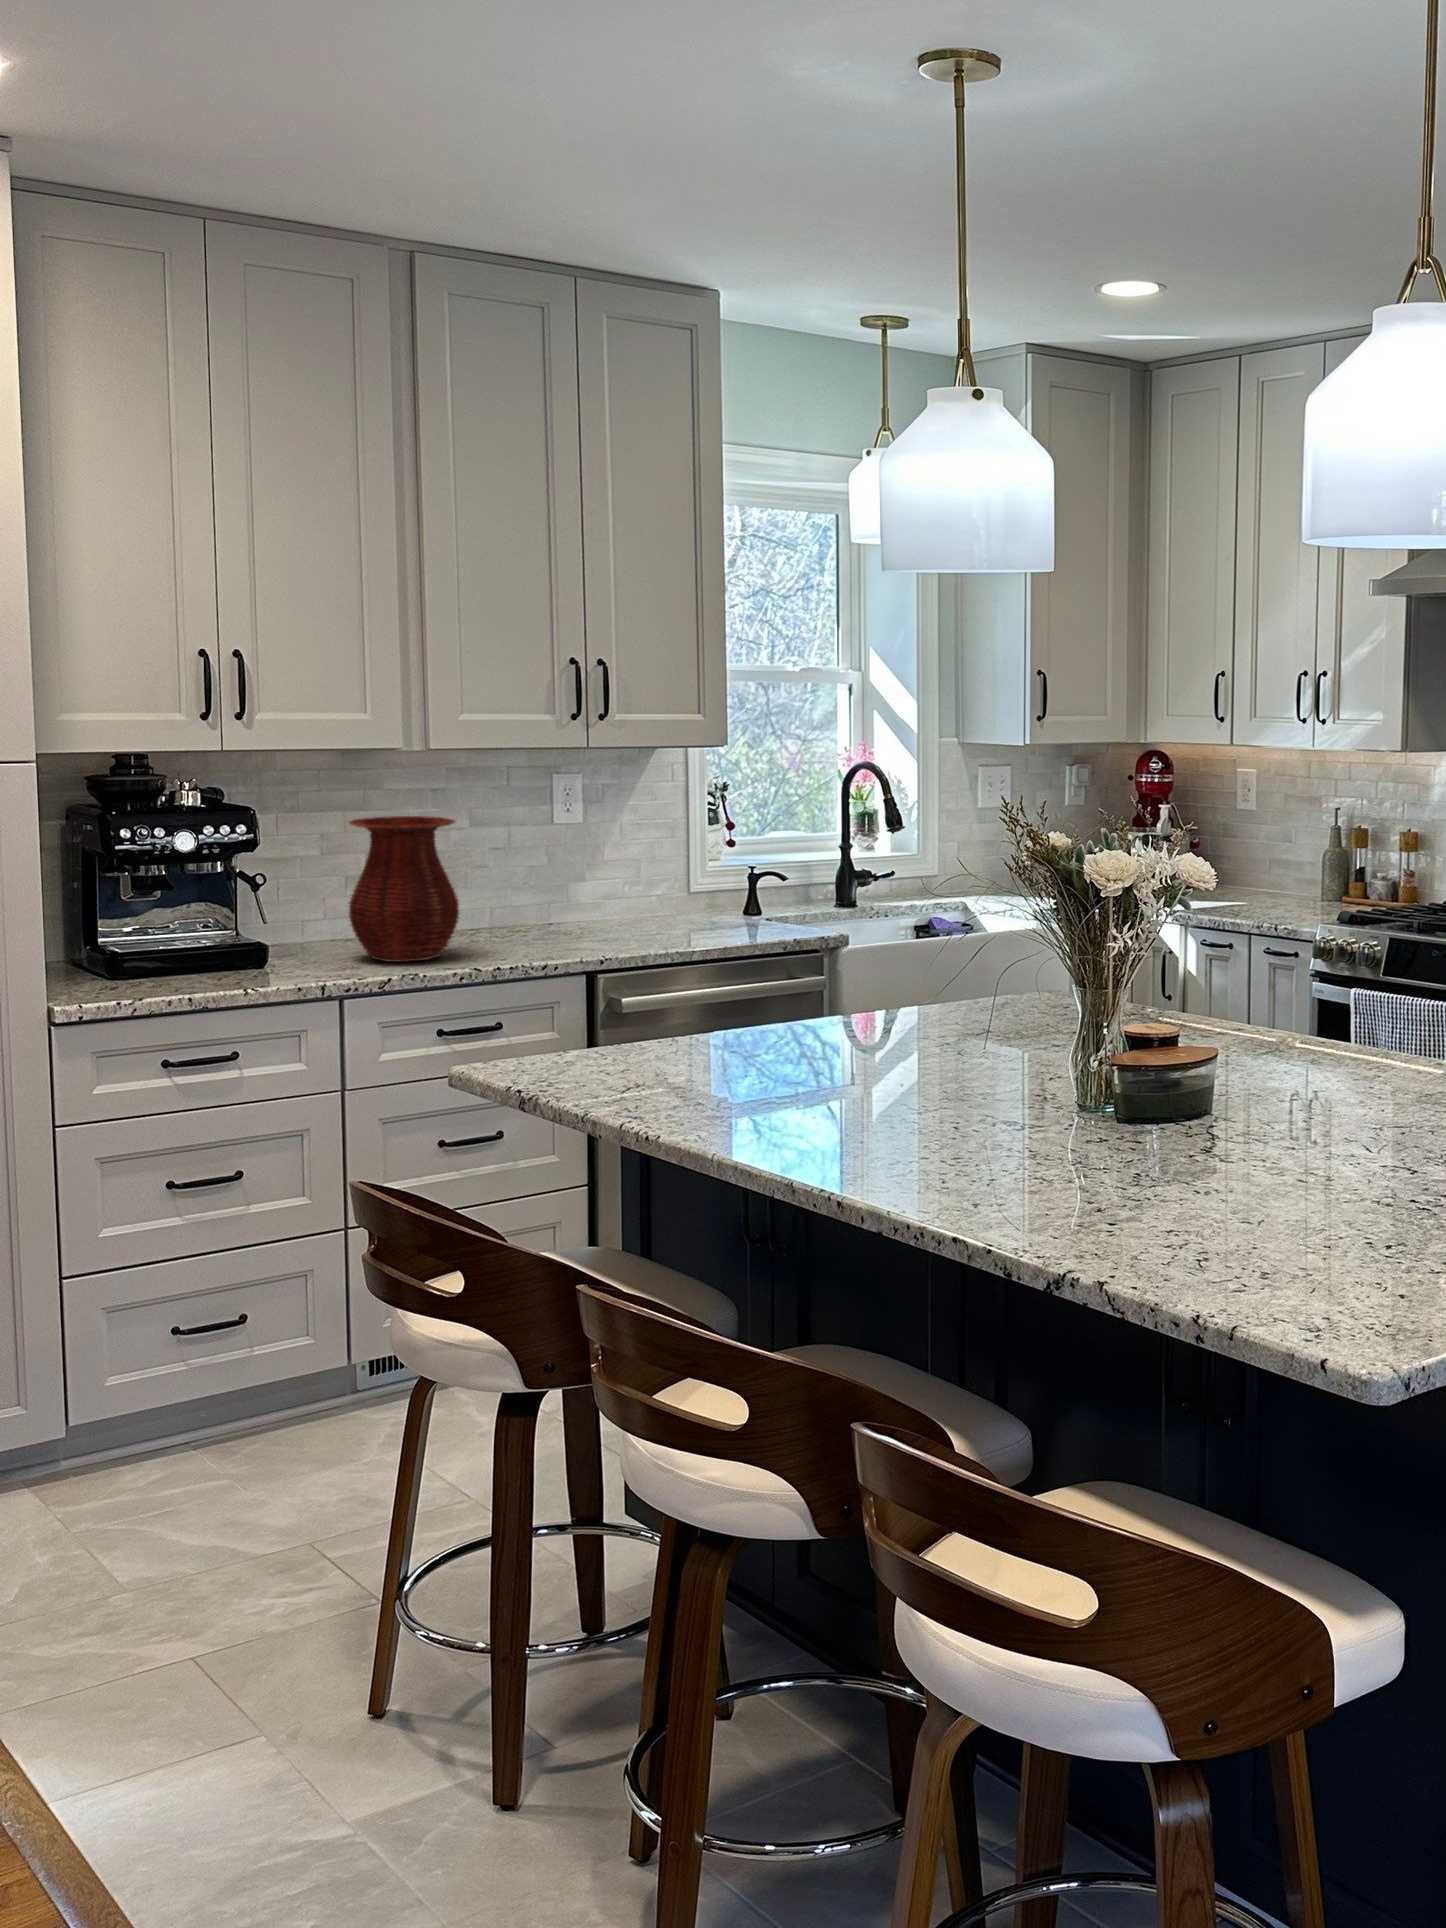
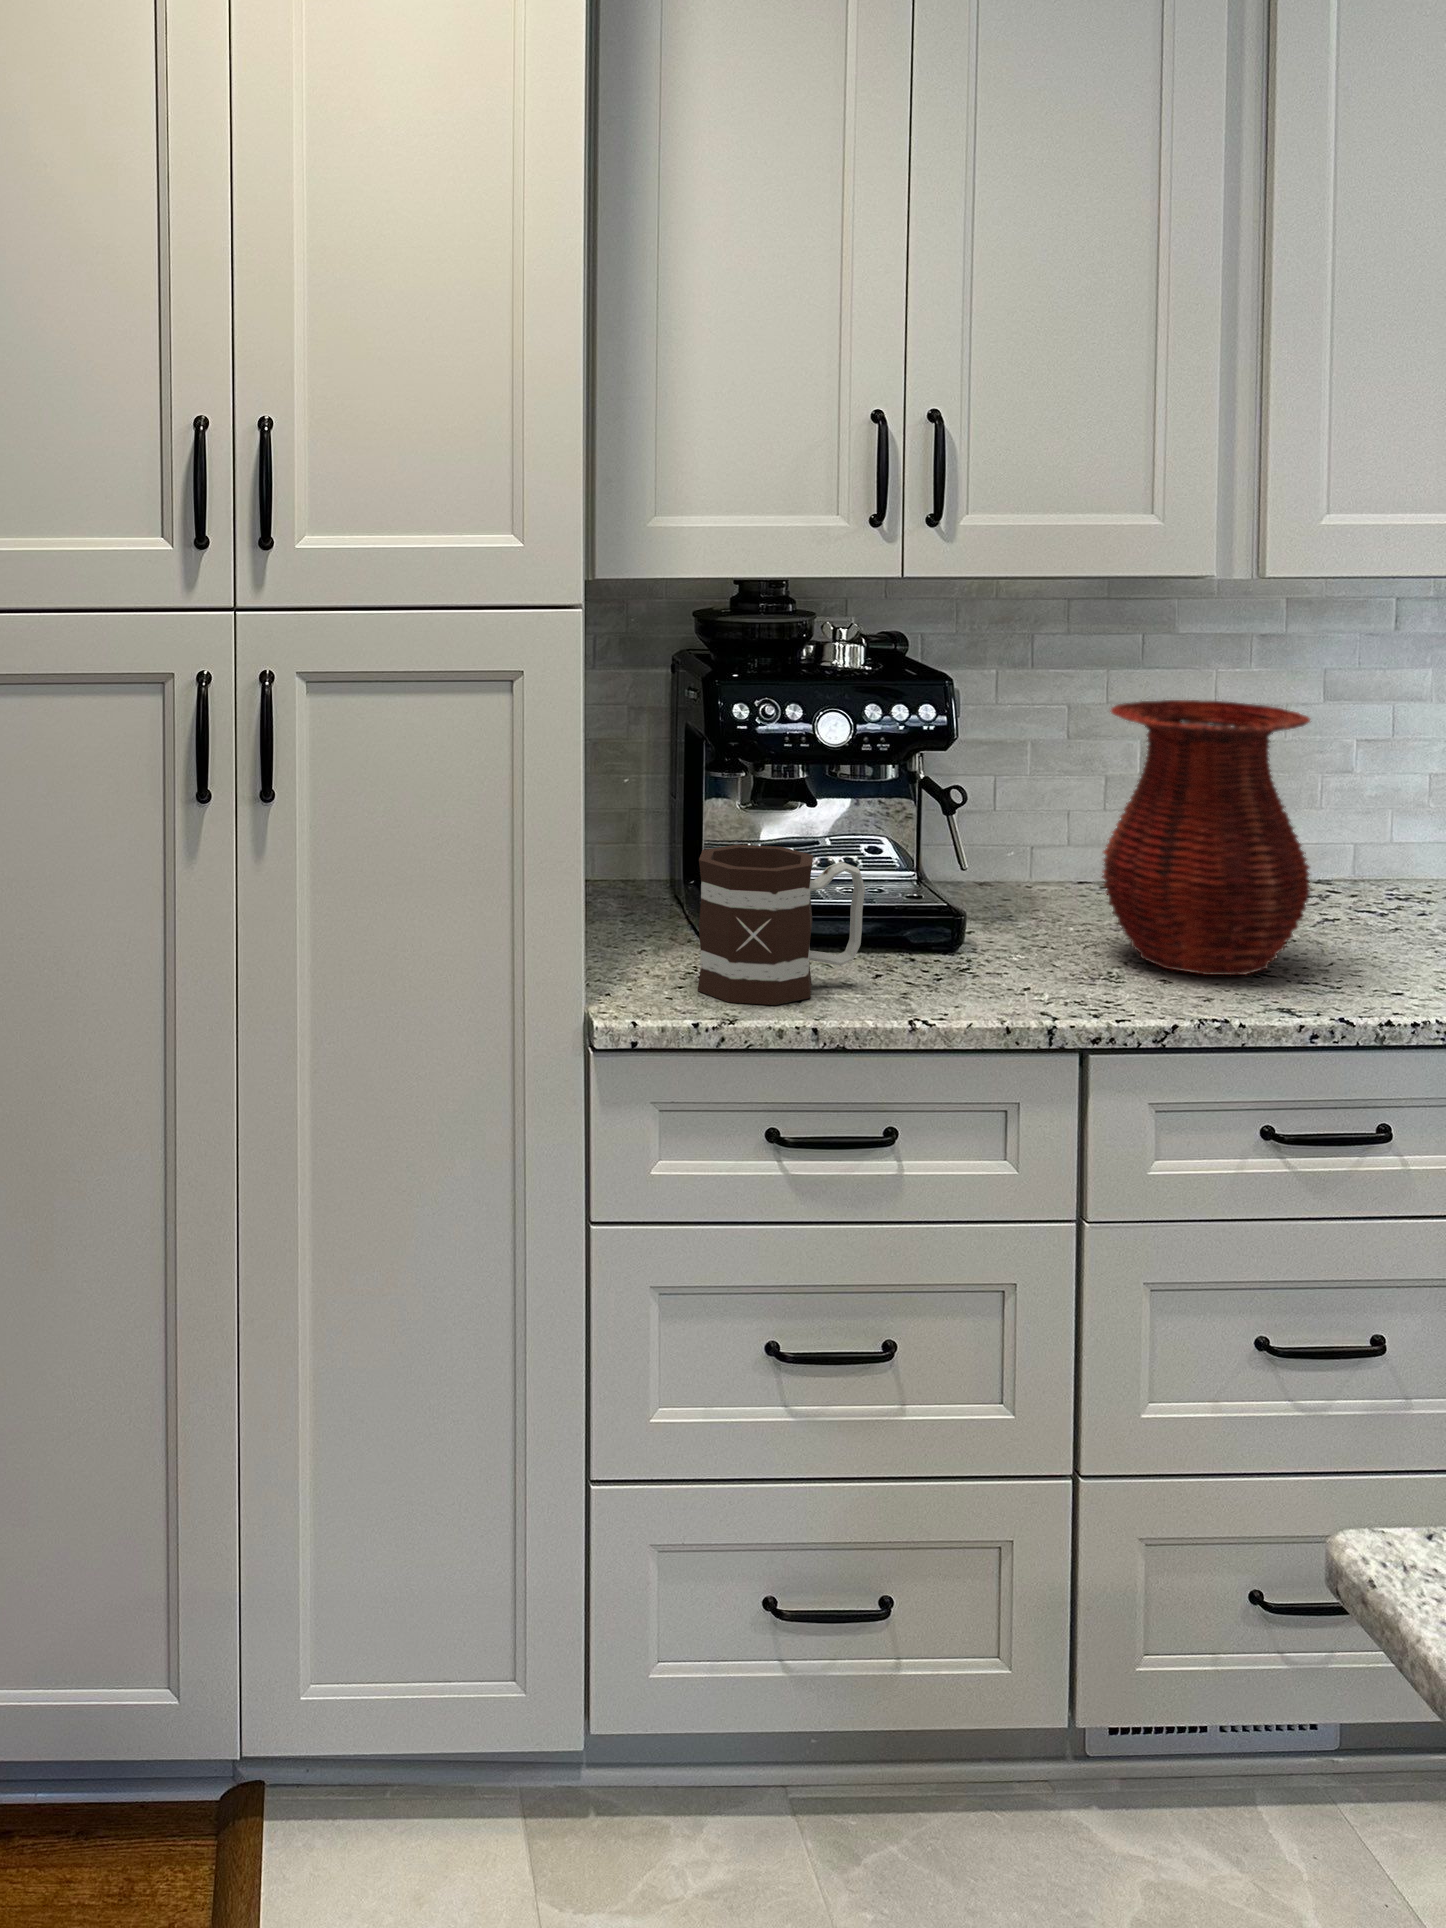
mug: none [108,908,211,995] -> present [698,845,865,1005]

